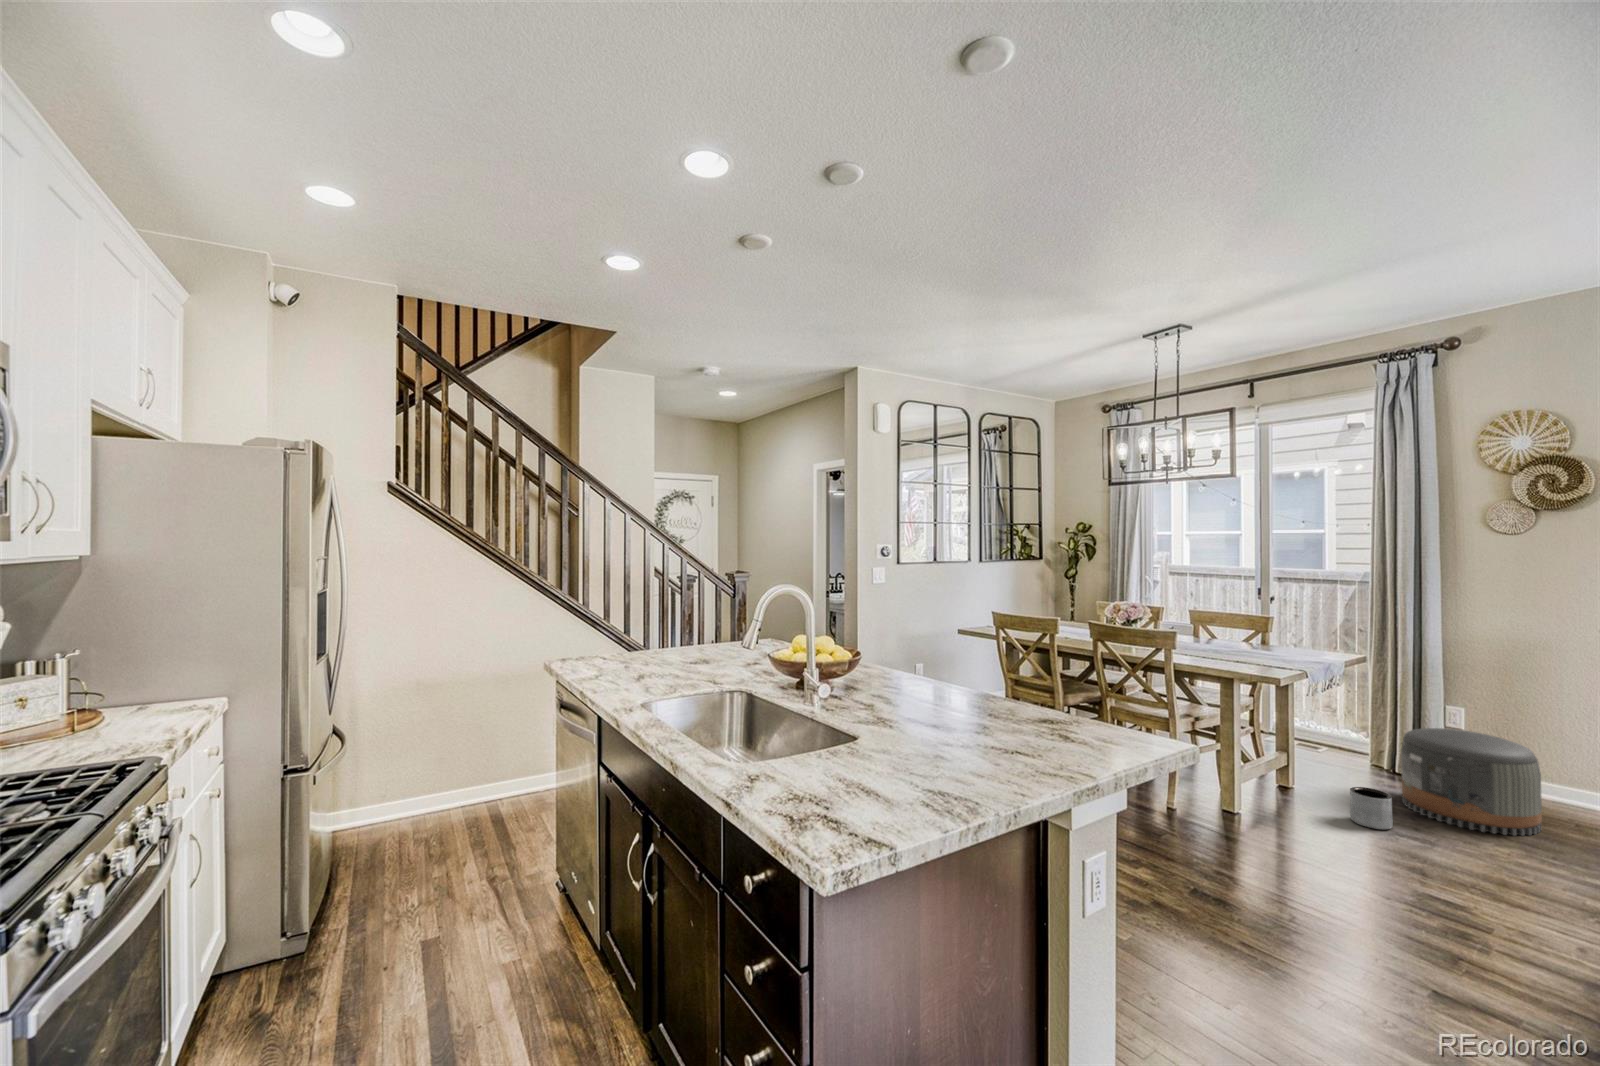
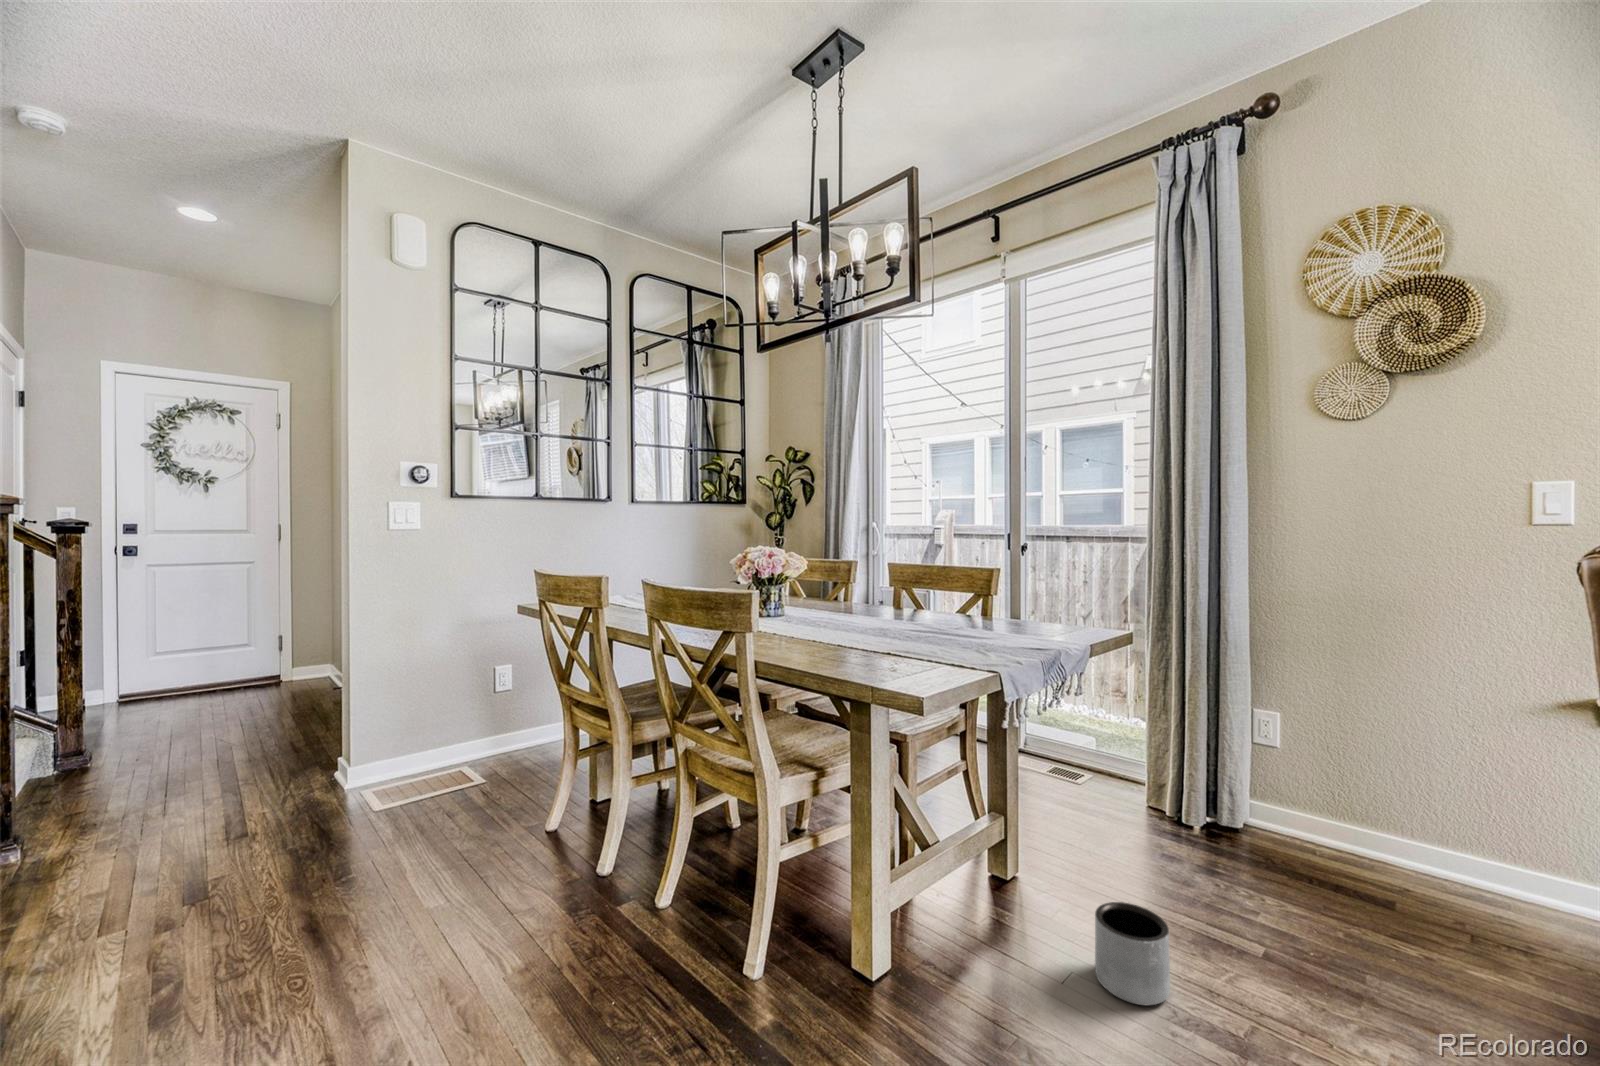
pouf: present [1401,728,1542,836] -> none [1188,759,1422,988]

